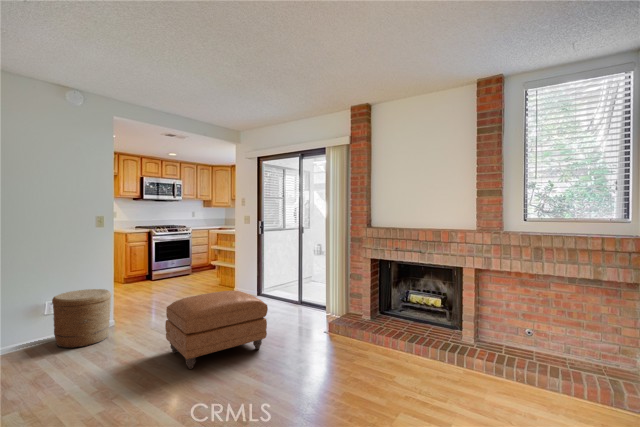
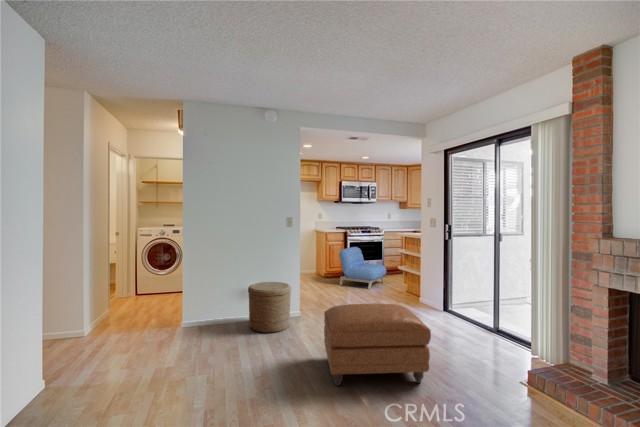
armchair: none [147,247,197,288] -> present [339,247,386,289]

